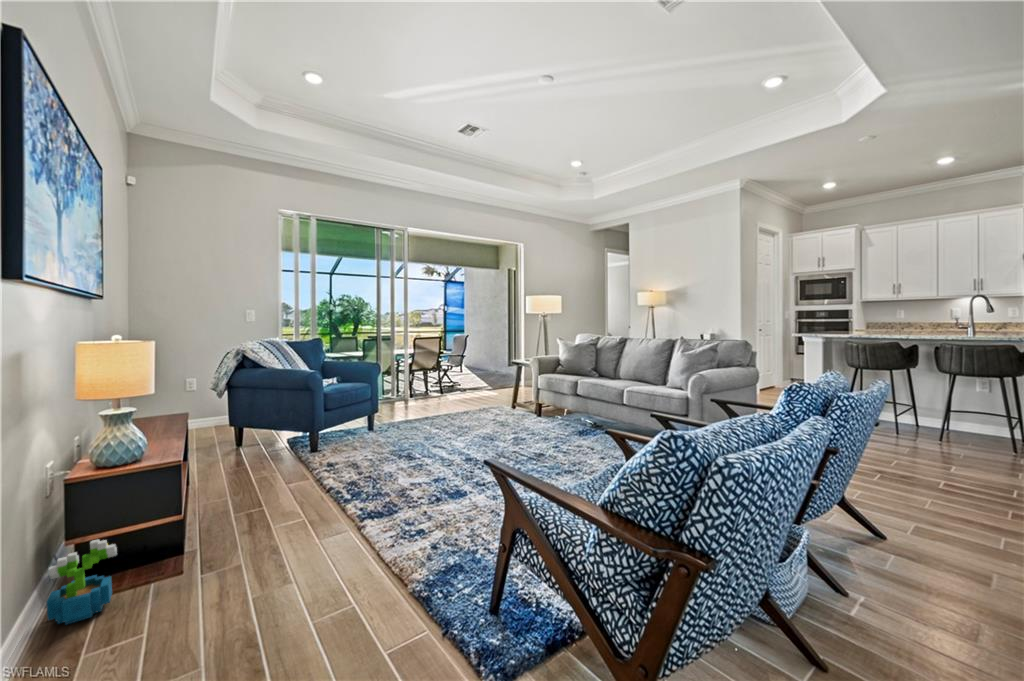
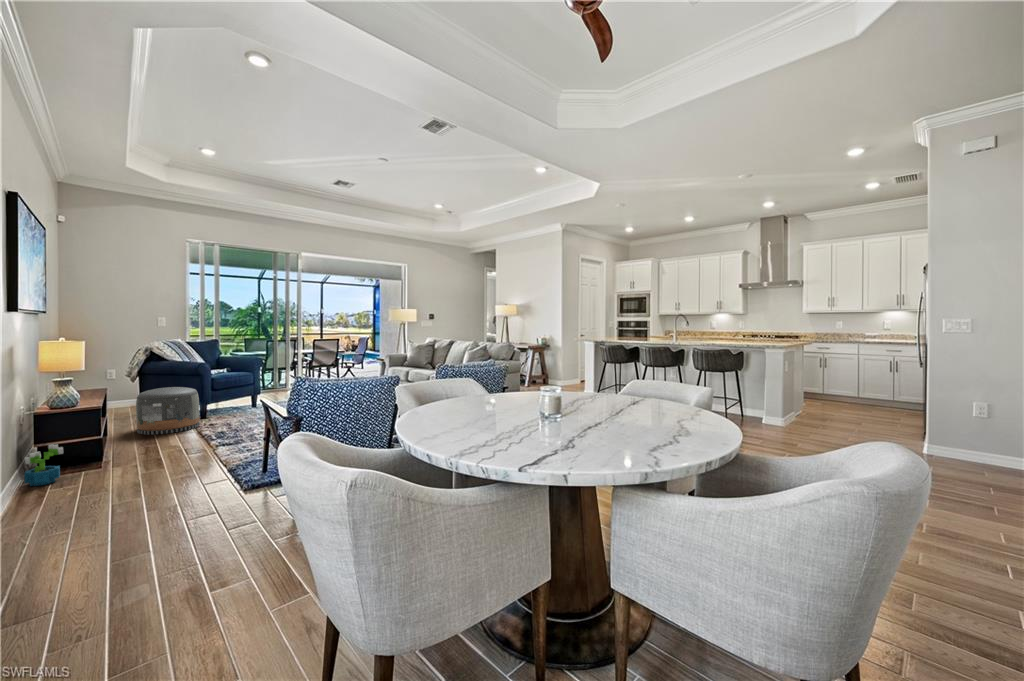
pouf: none [227,408,310,481] -> present [136,387,200,434]

